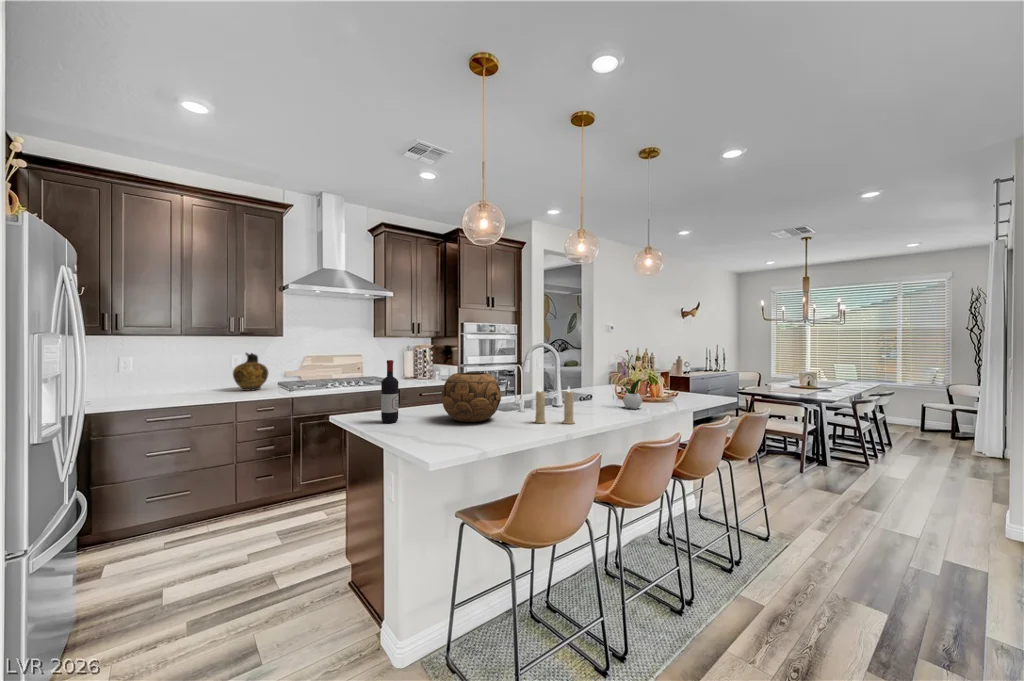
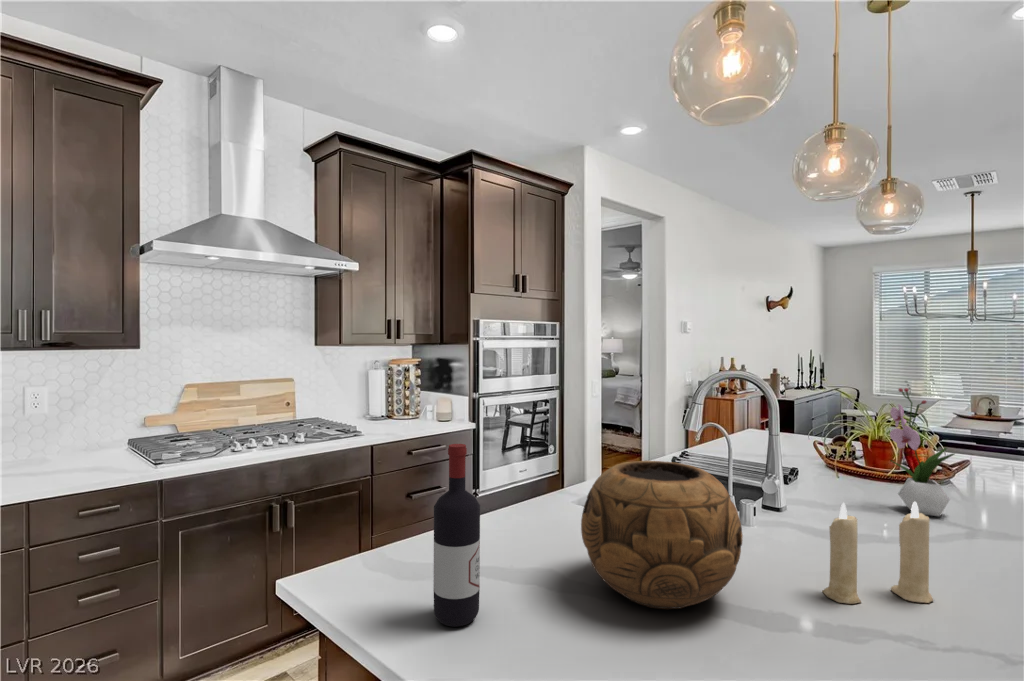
ceramic jug: present [233,353,269,391] -> none [27,384,108,464]

